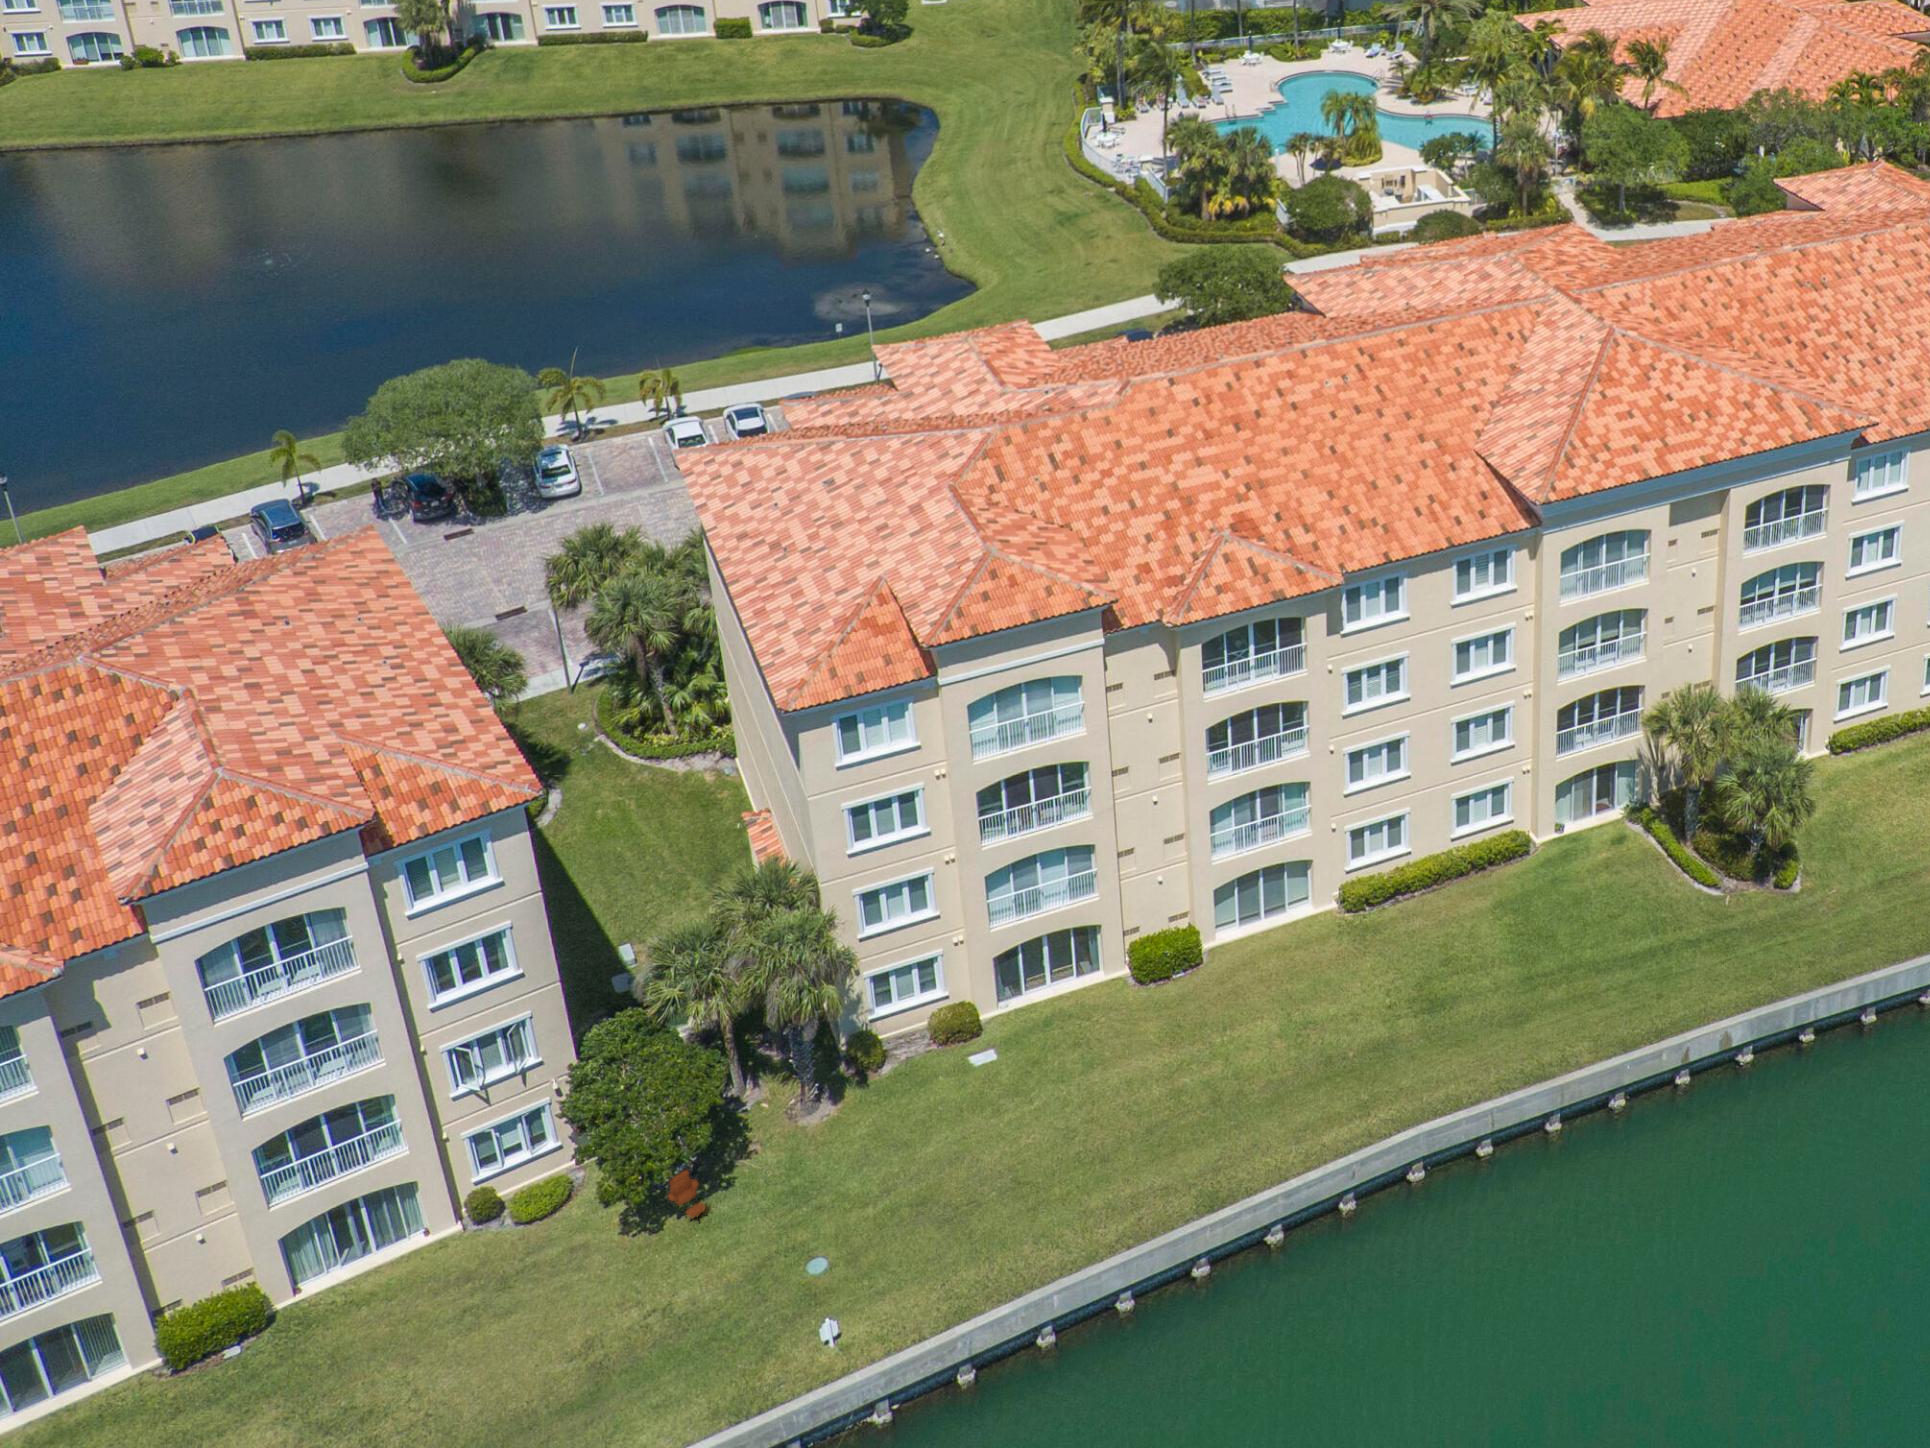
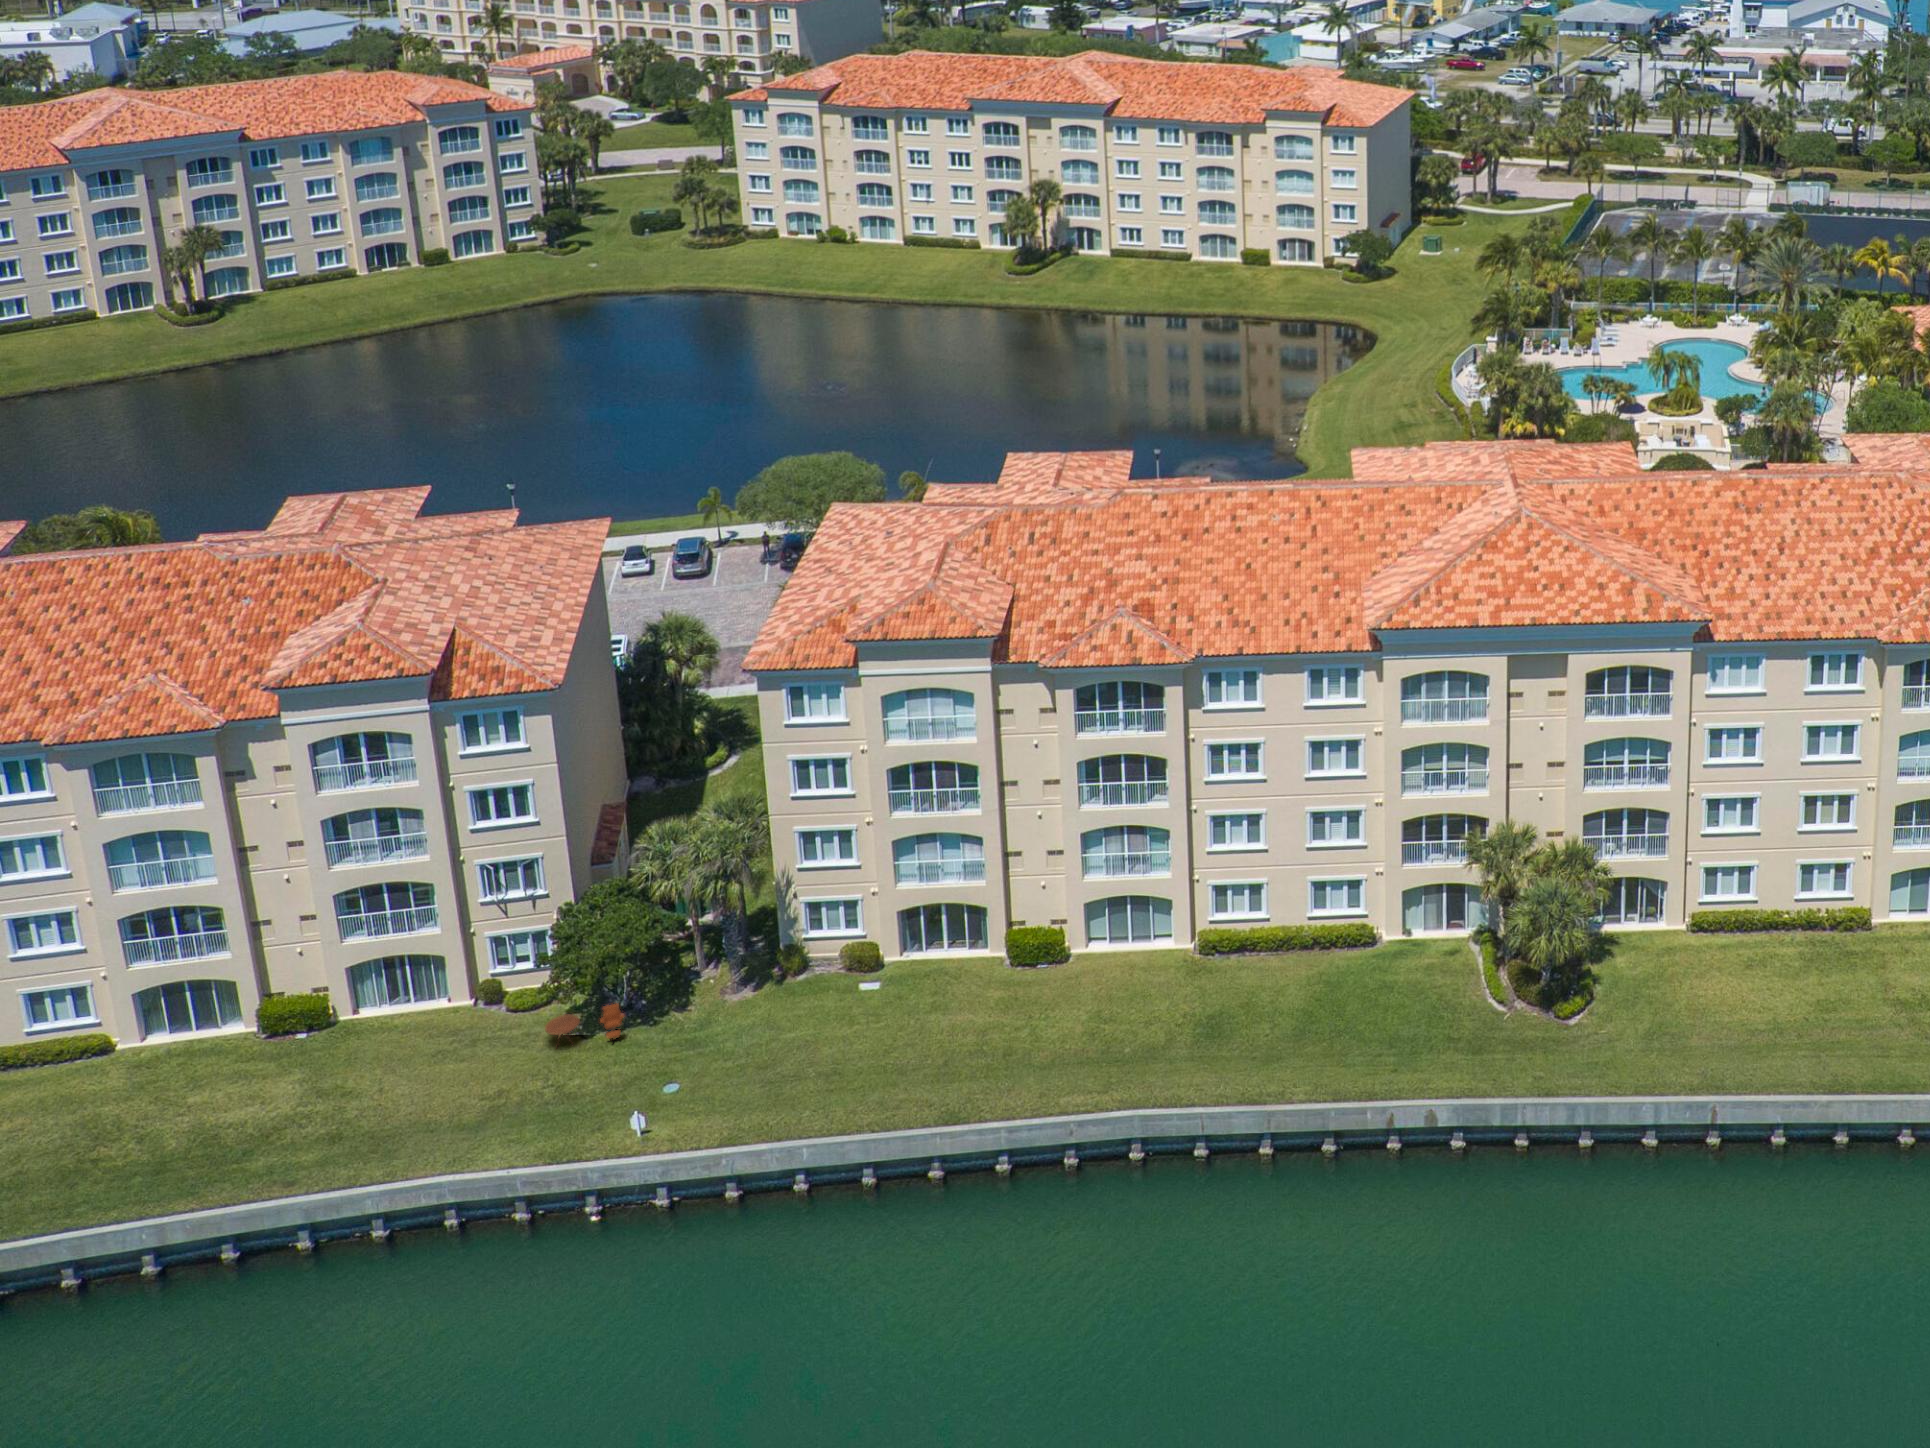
round table: none [603,1202,649,1253] -> present [545,1014,580,1040]

